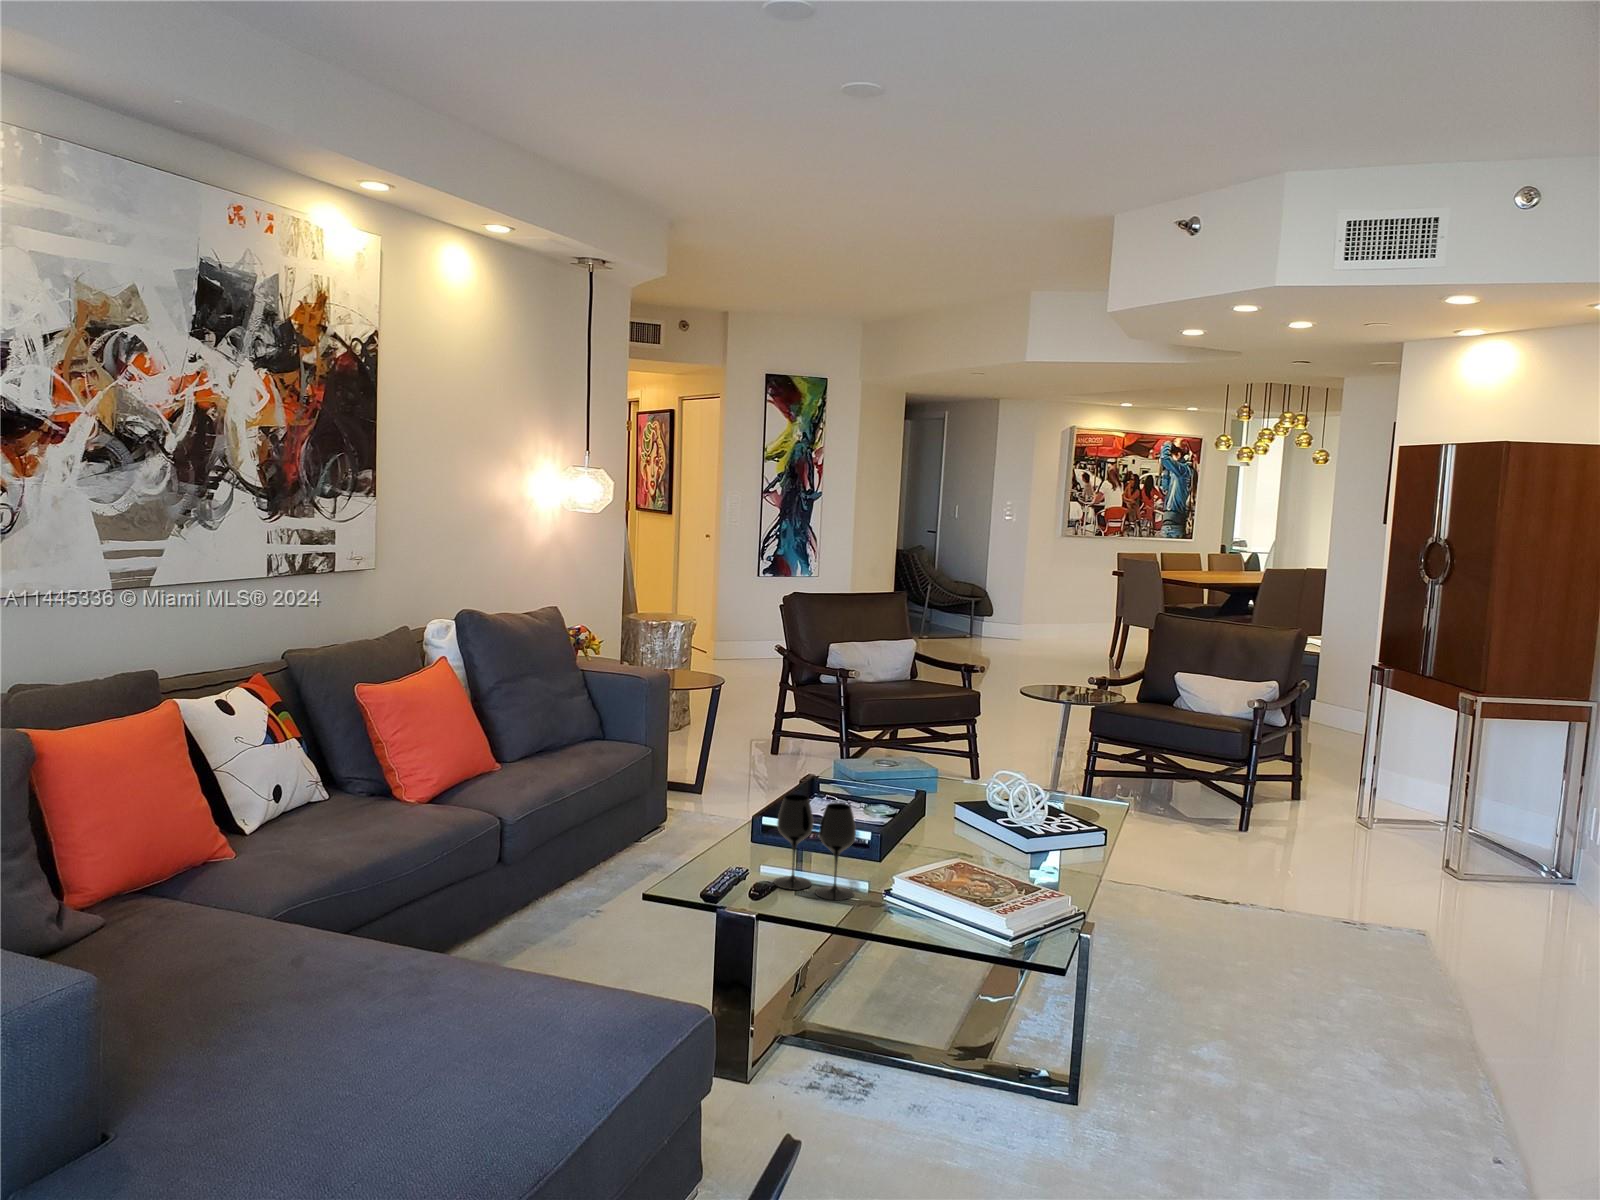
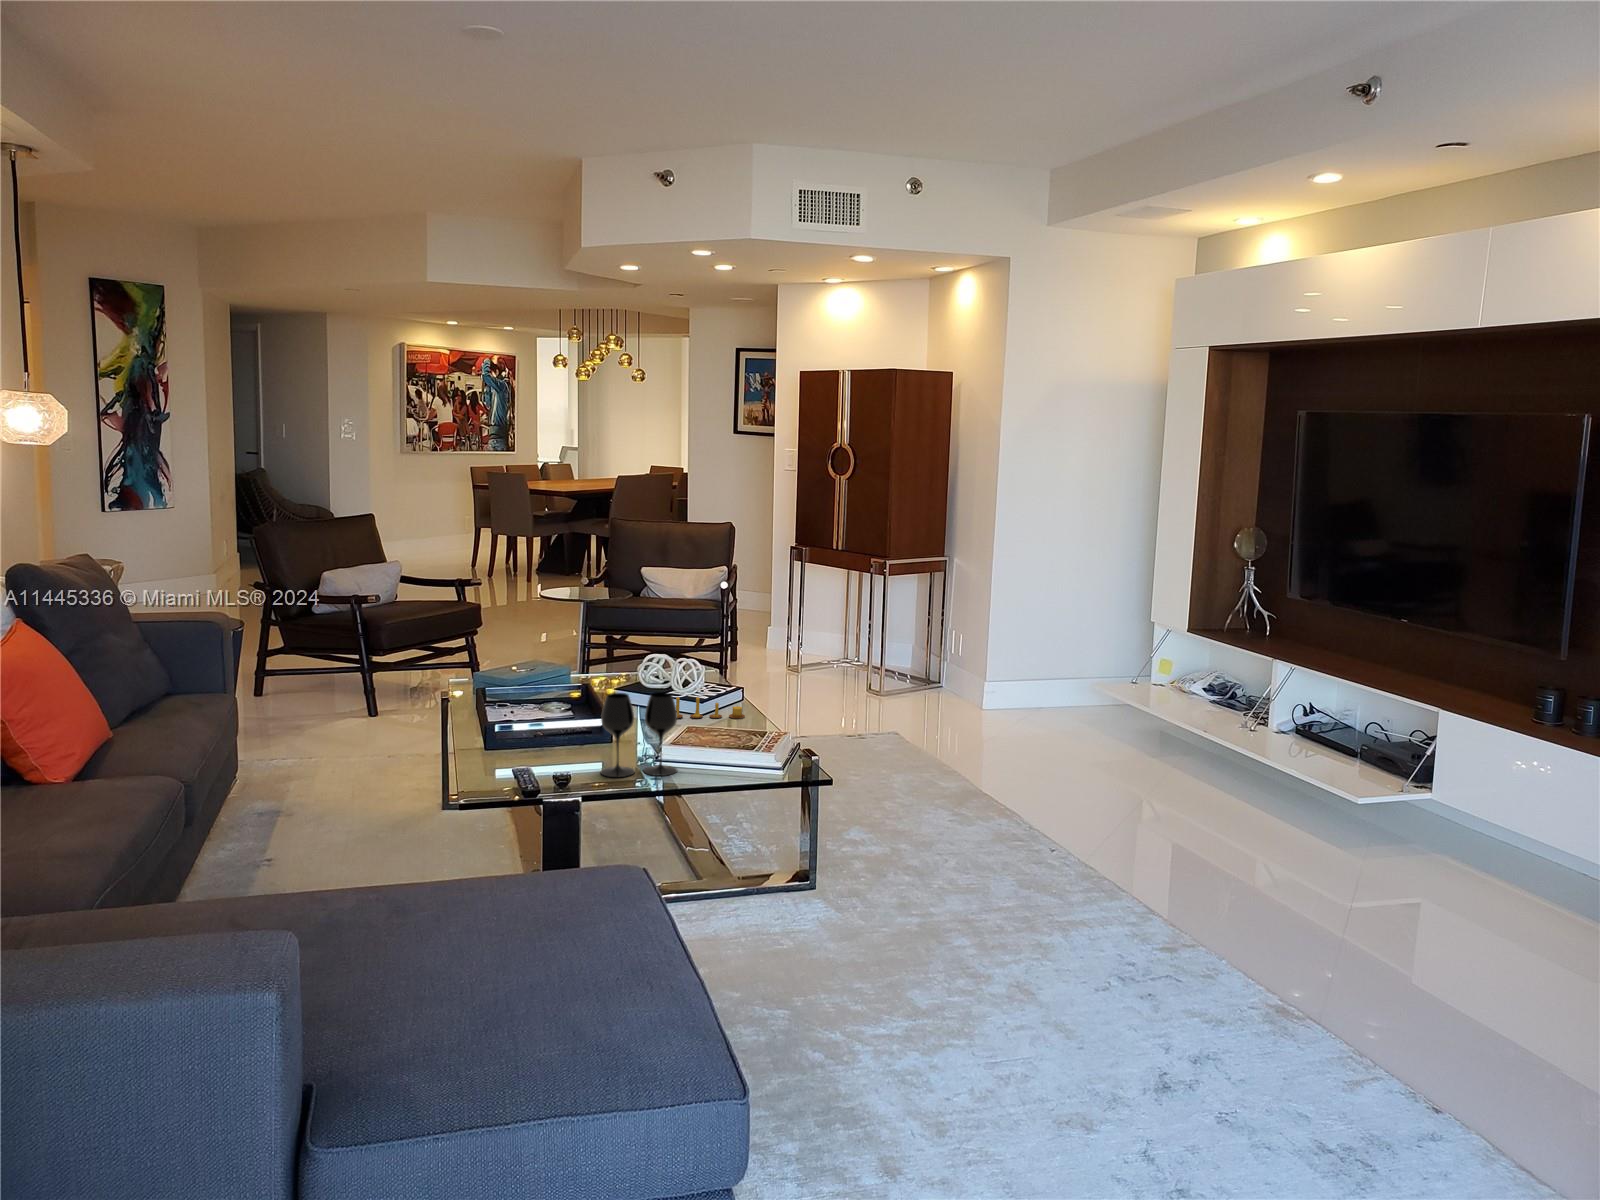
candle: none [950,817,1032,860] -> present [676,697,745,719]

